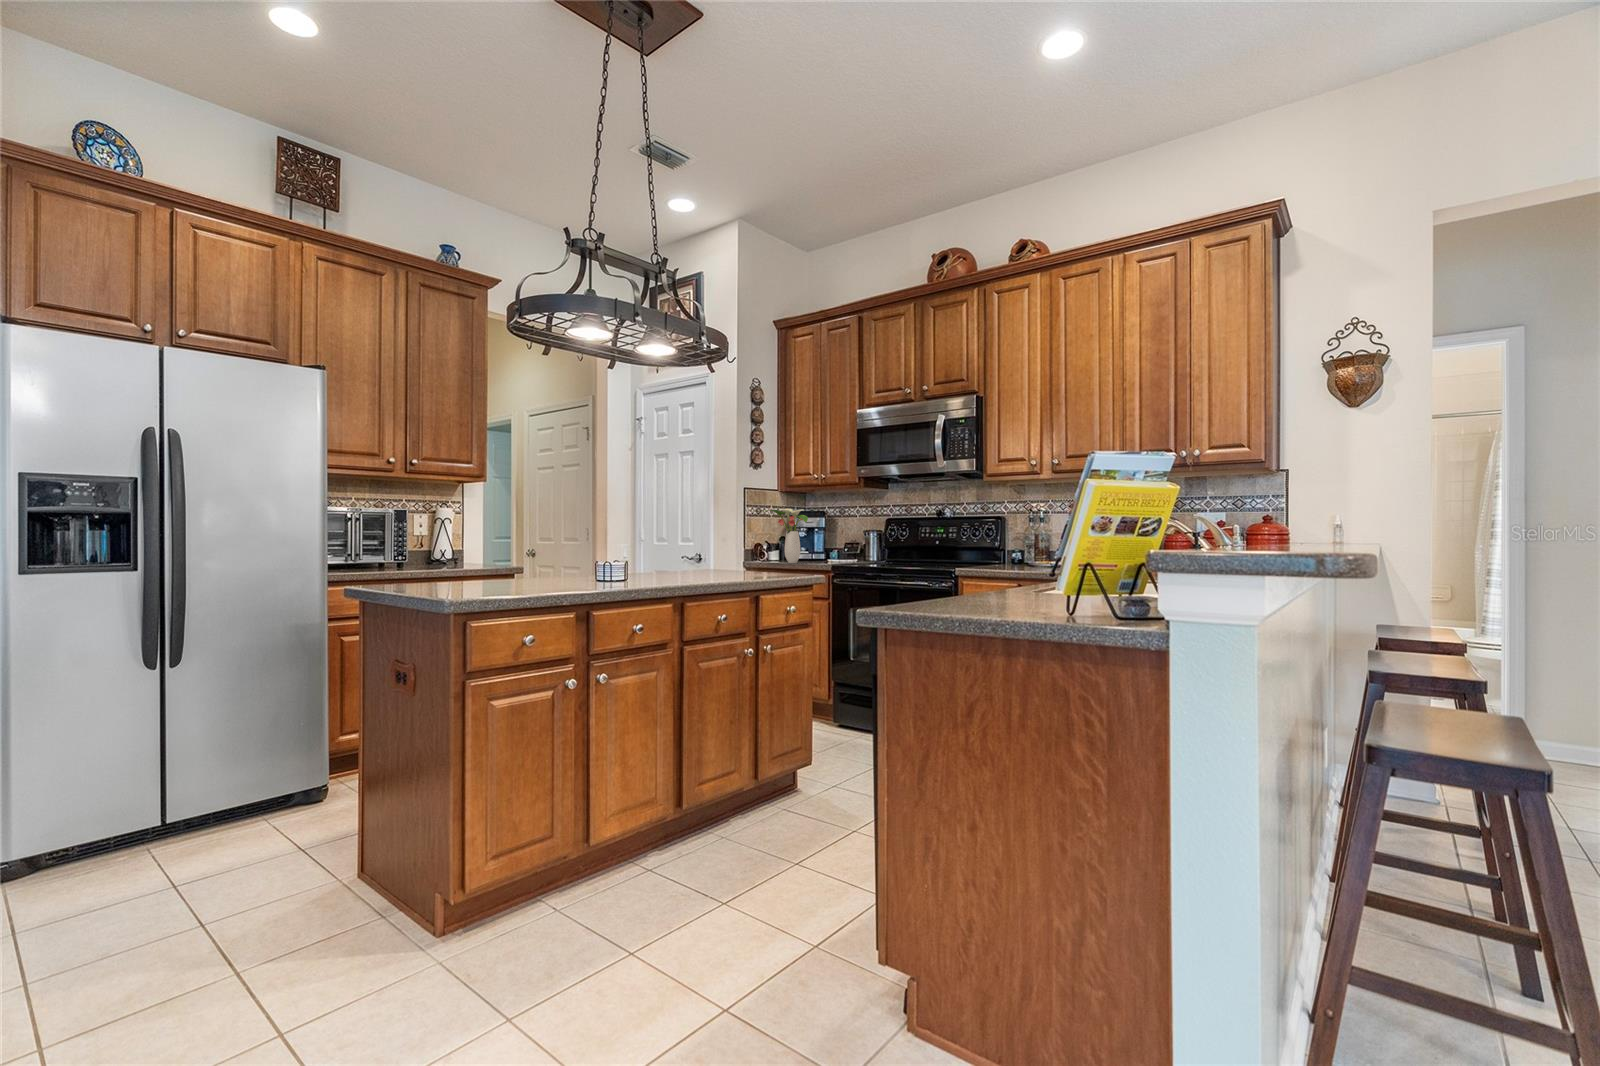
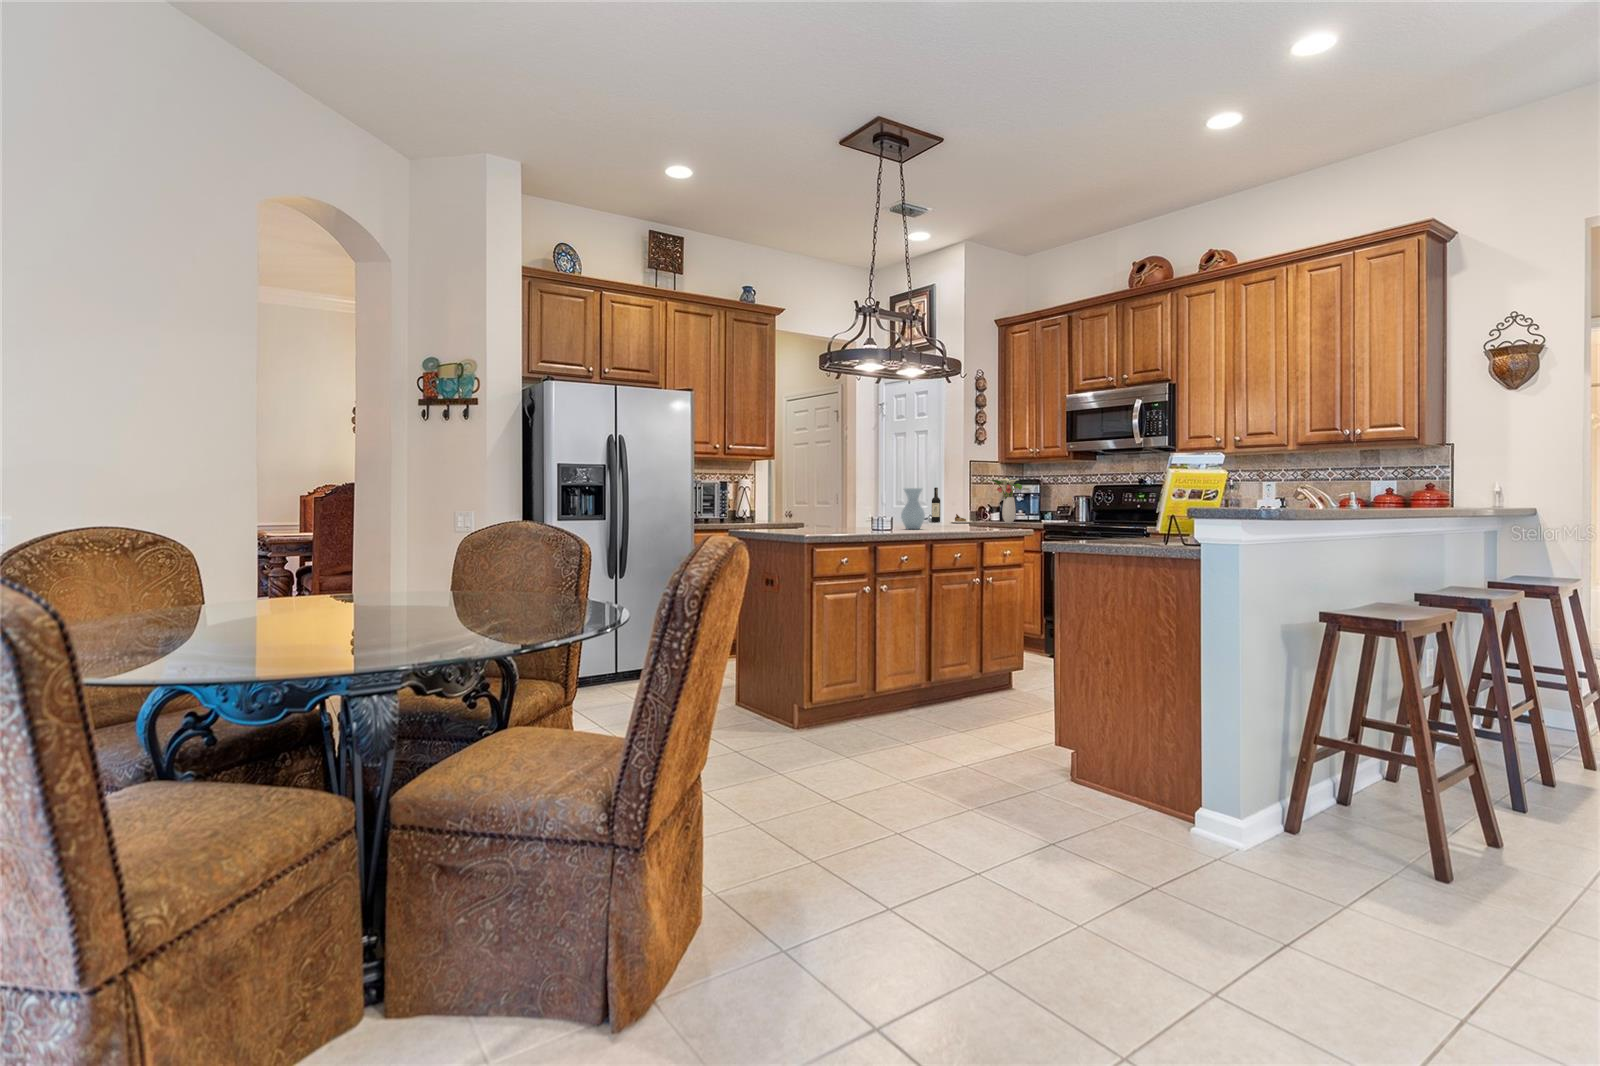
vase: none [646,519,680,576] -> present [901,488,925,529]
wine bottle: none [700,519,750,563] -> present [932,488,972,523]

